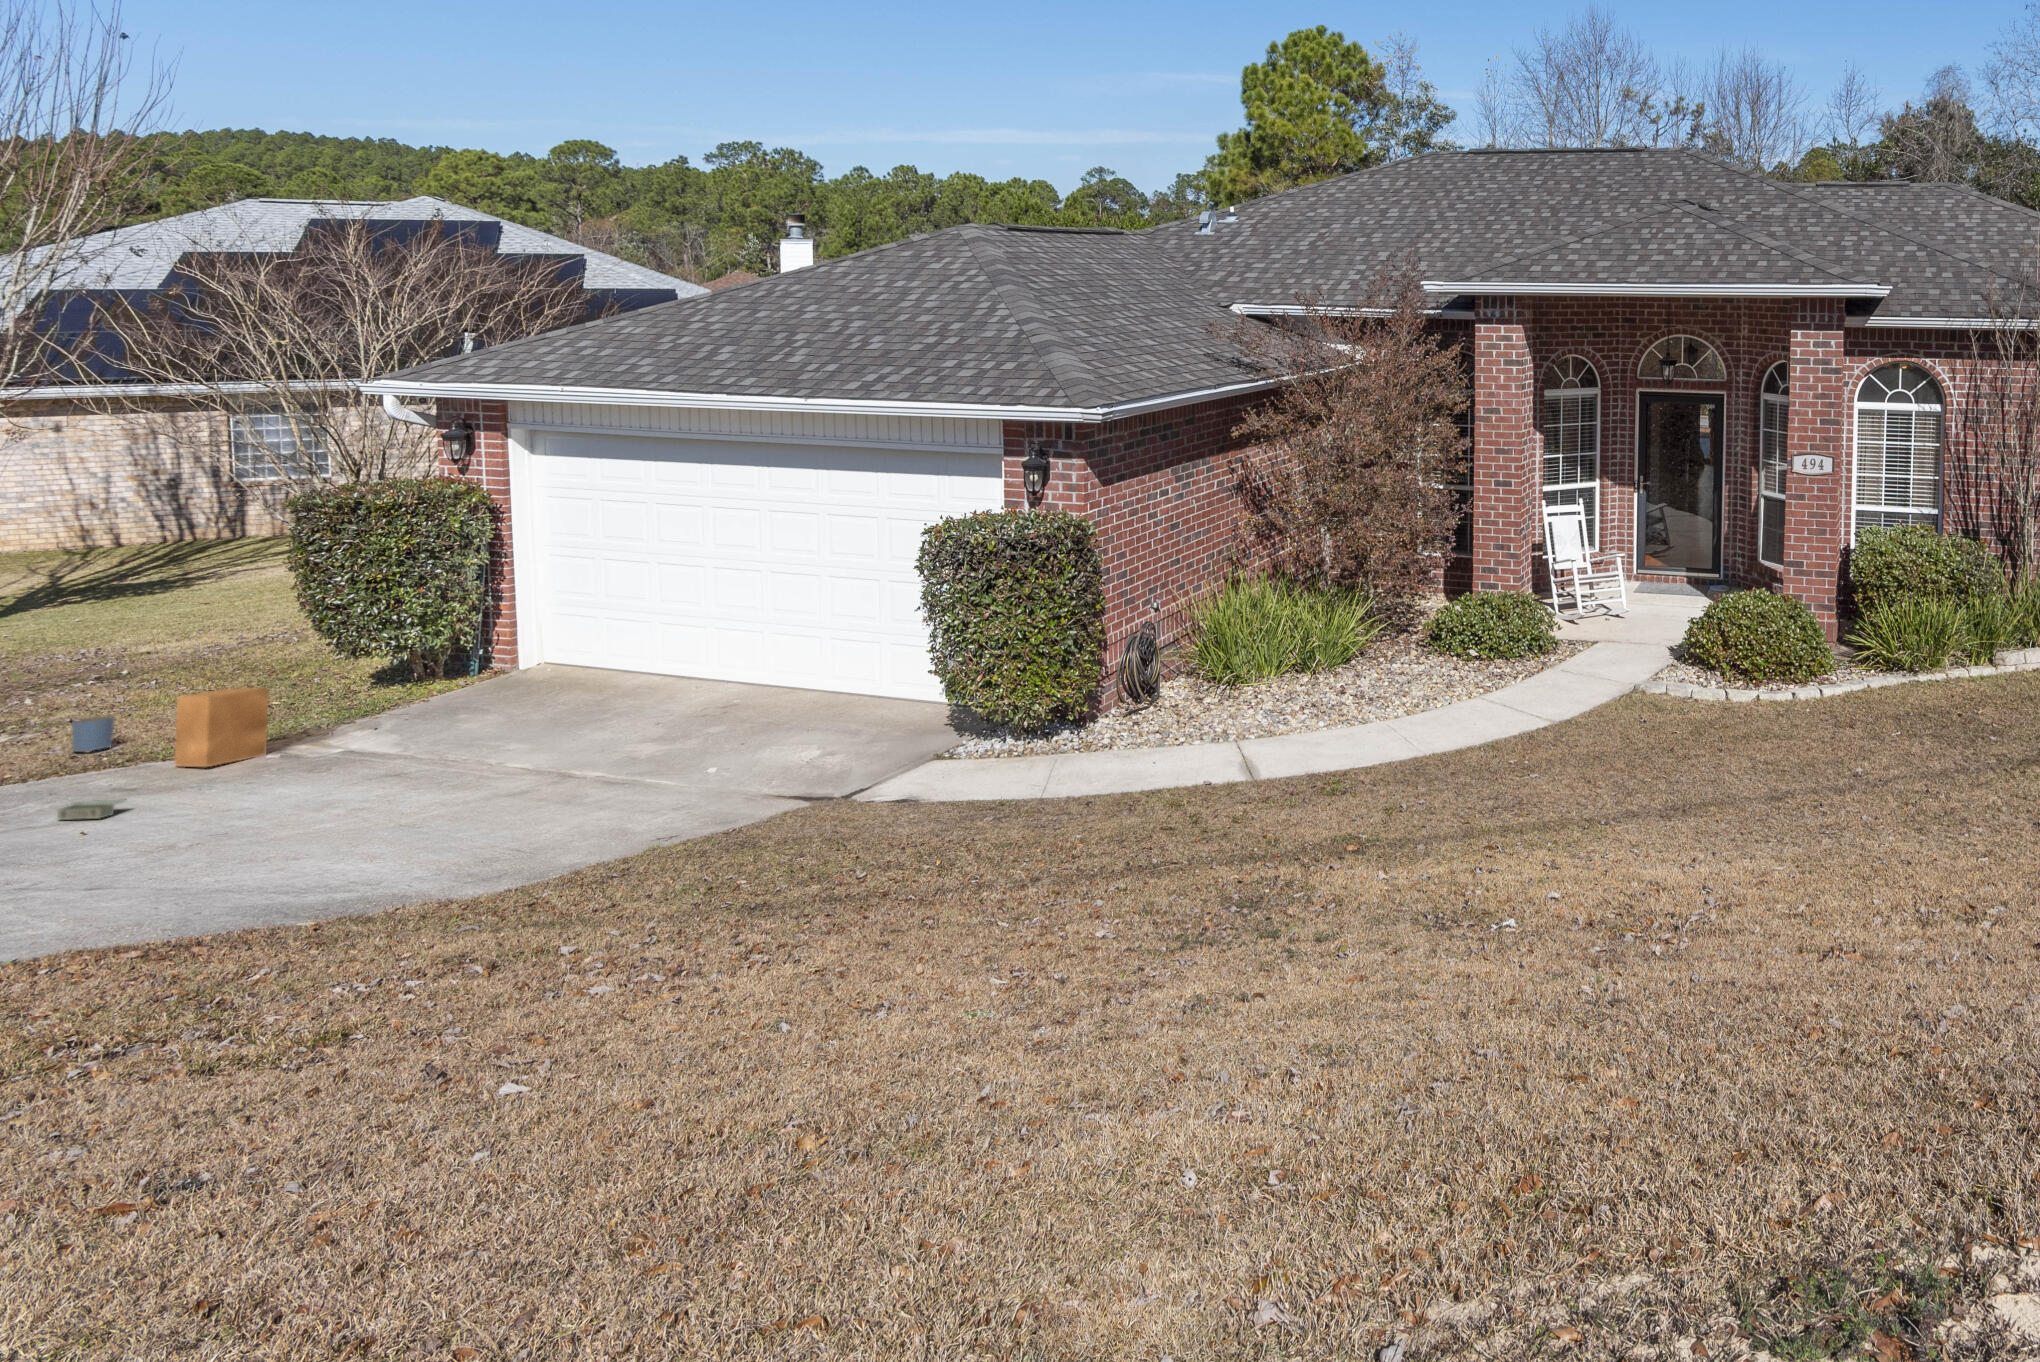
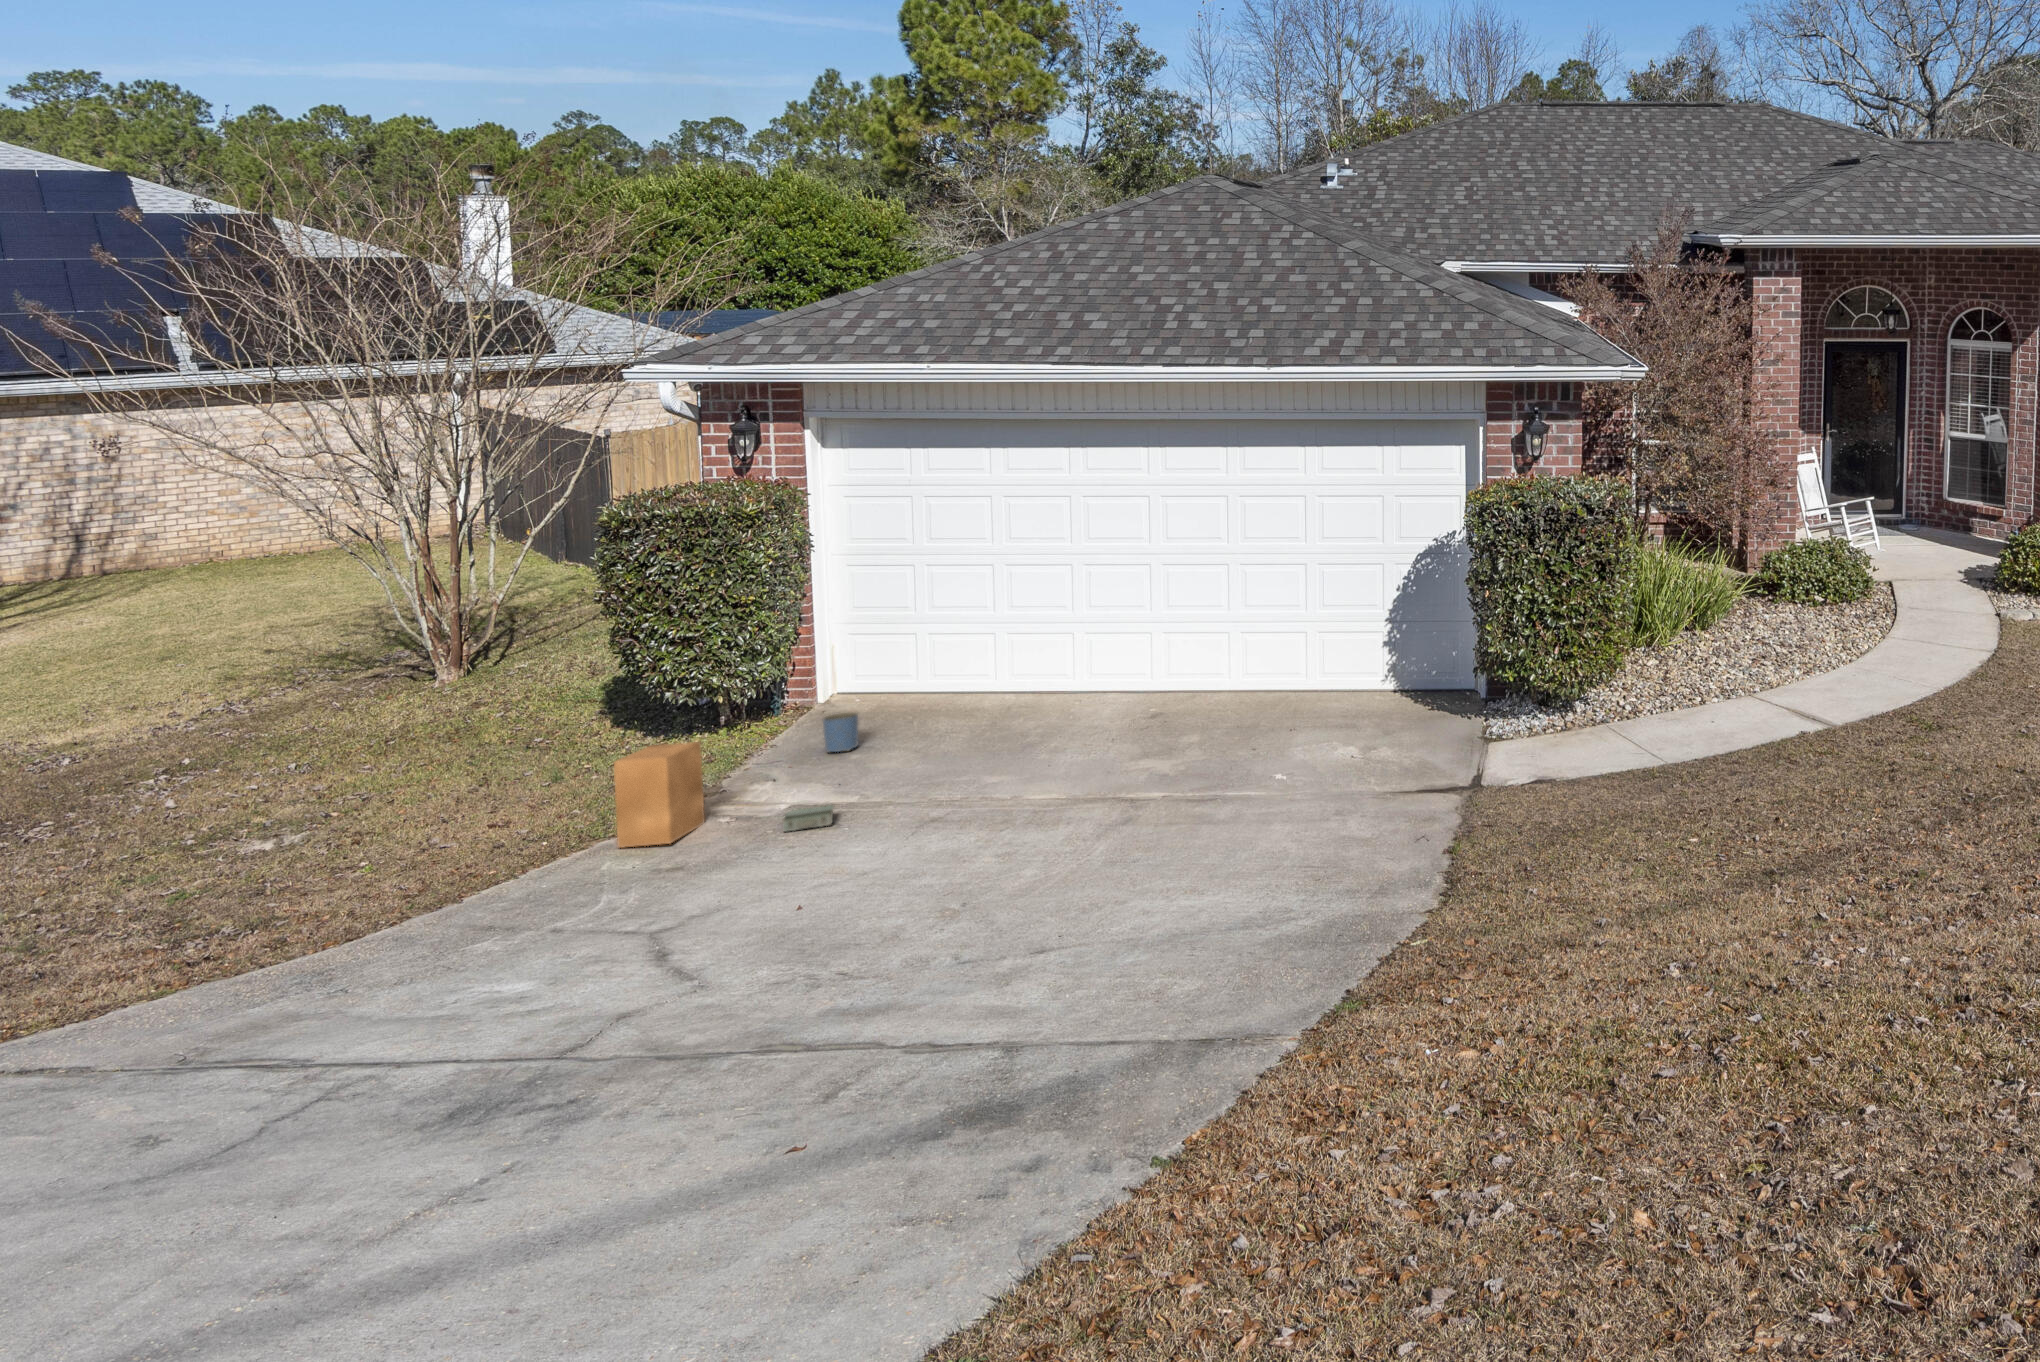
planter: present [72,716,114,753] -> present [823,713,858,752]
toolbox: present [57,799,125,820] -> present [783,805,833,831]

